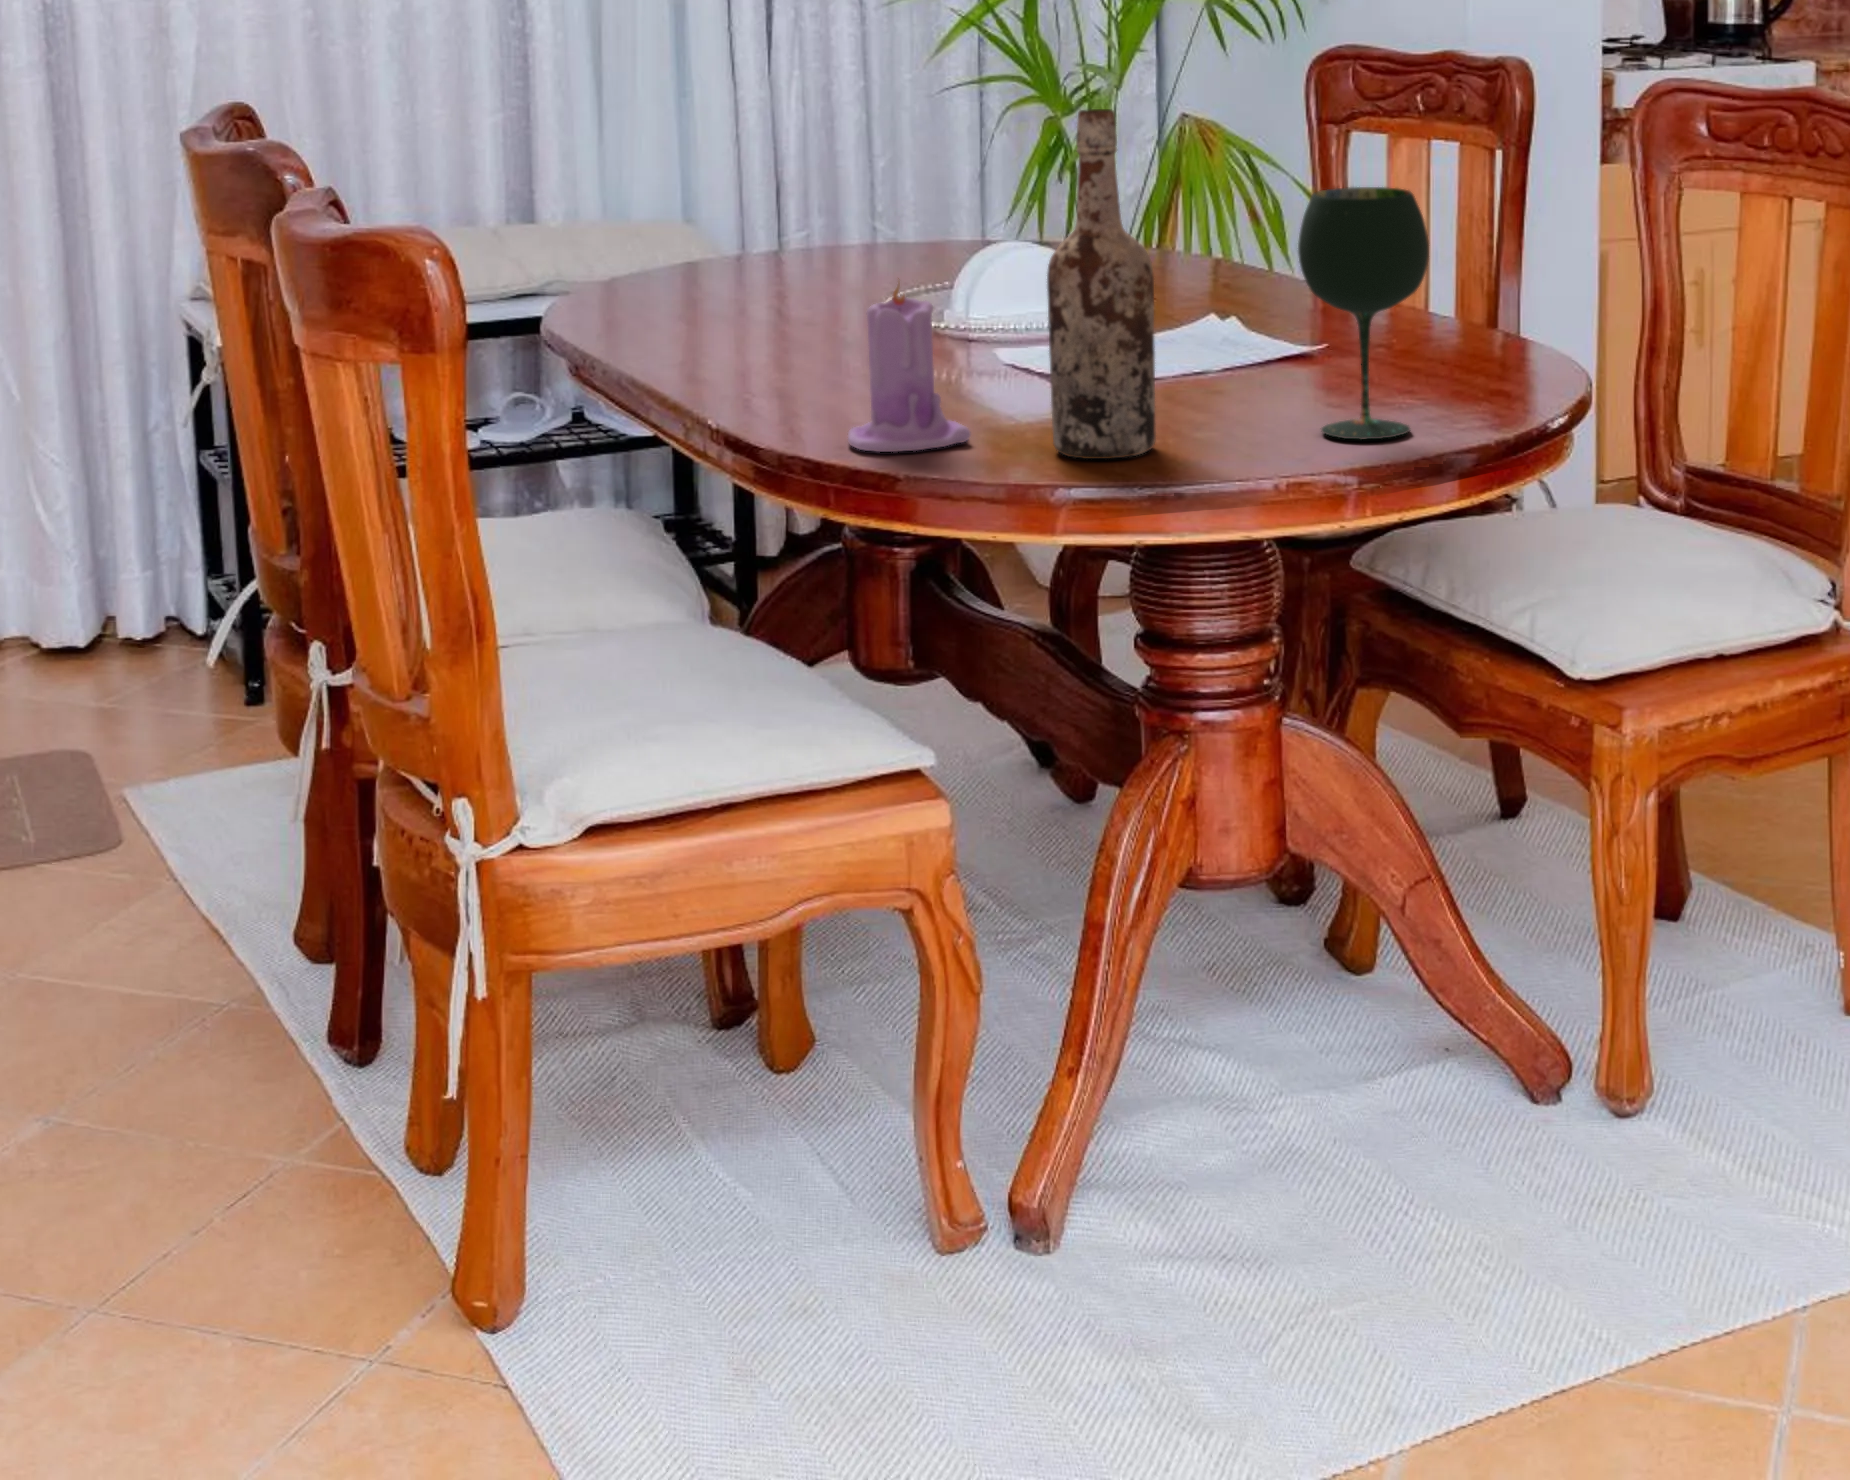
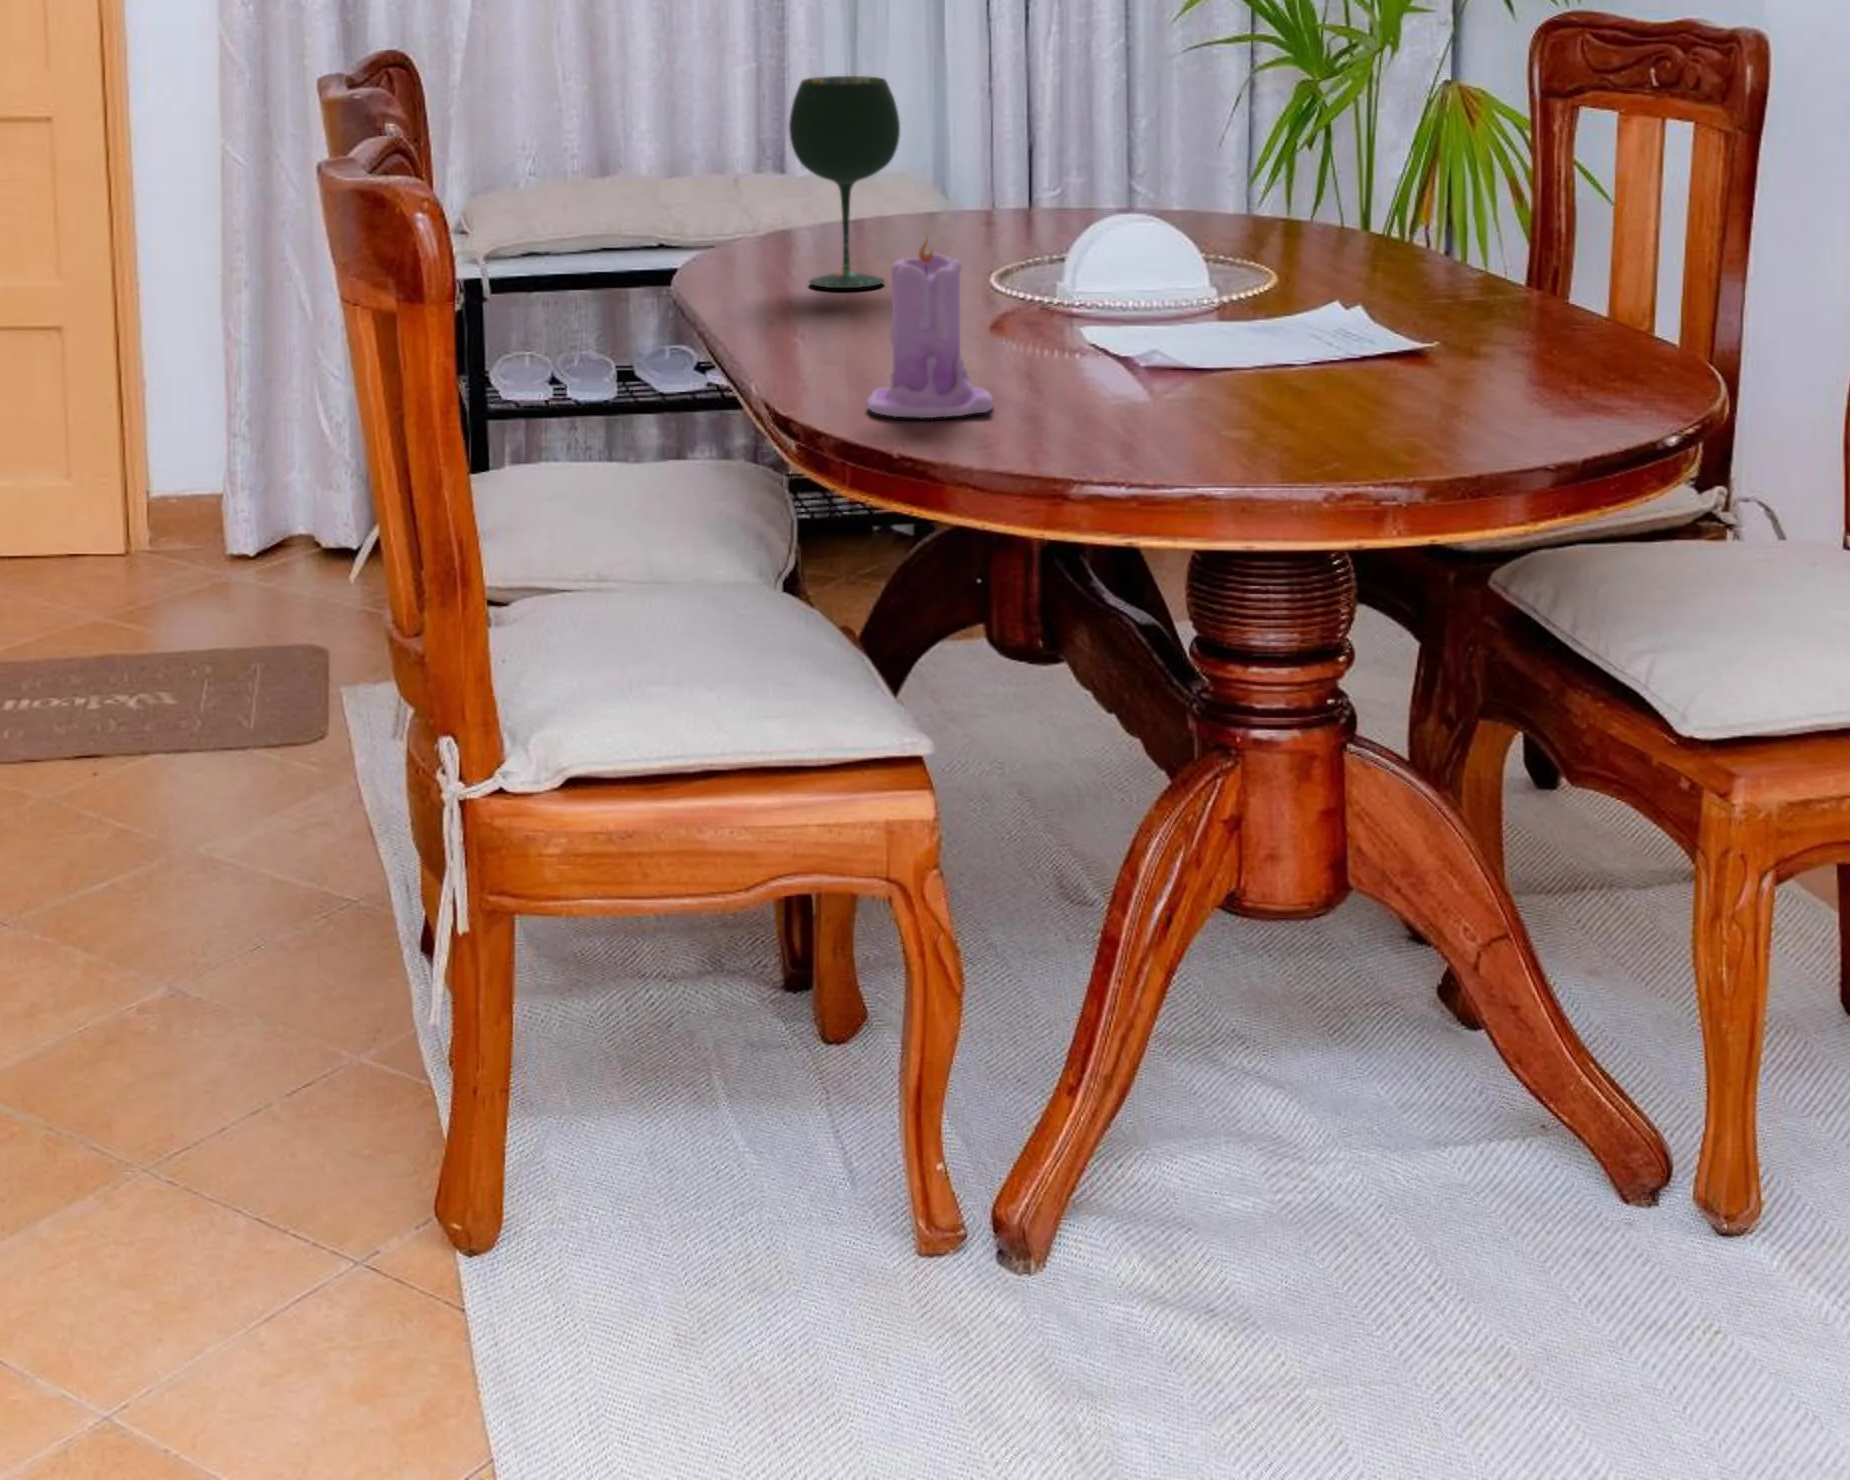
wine bottle: present [1047,109,1156,459] -> none [1066,62,1181,442]
wine glass: present [1298,187,1429,439] -> present [789,76,900,288]

